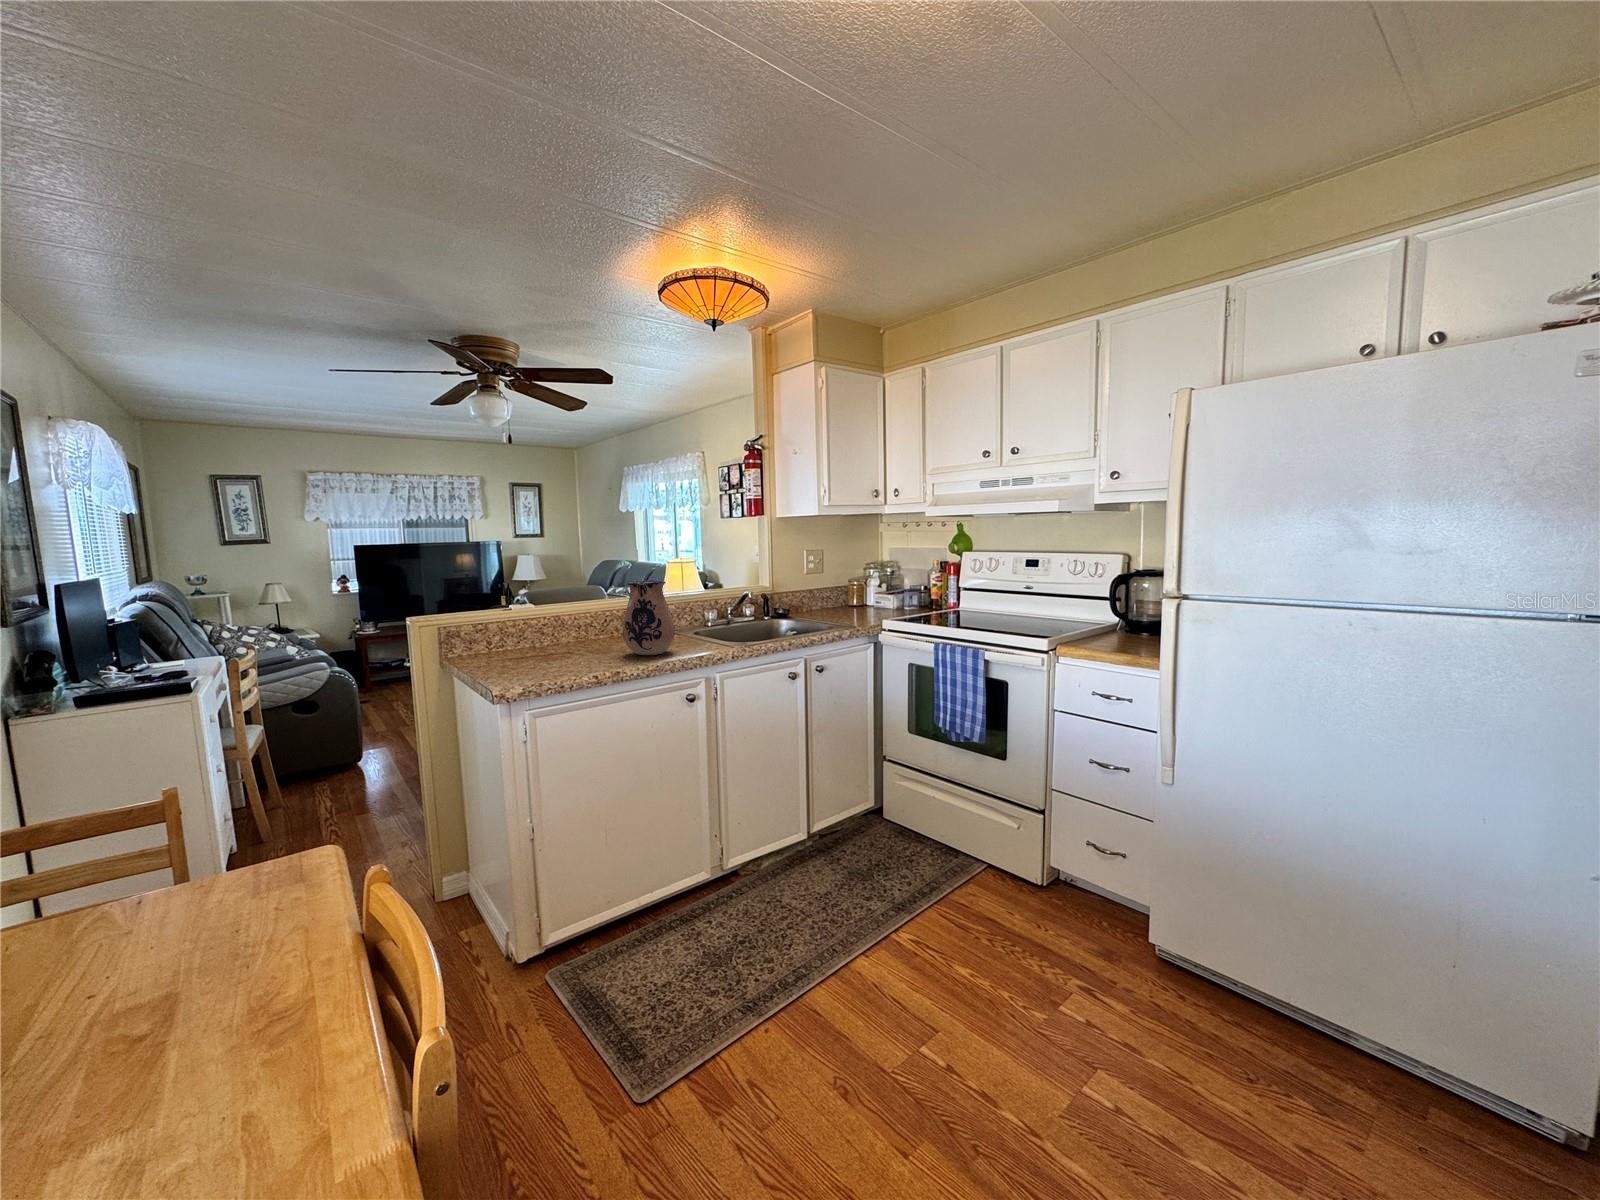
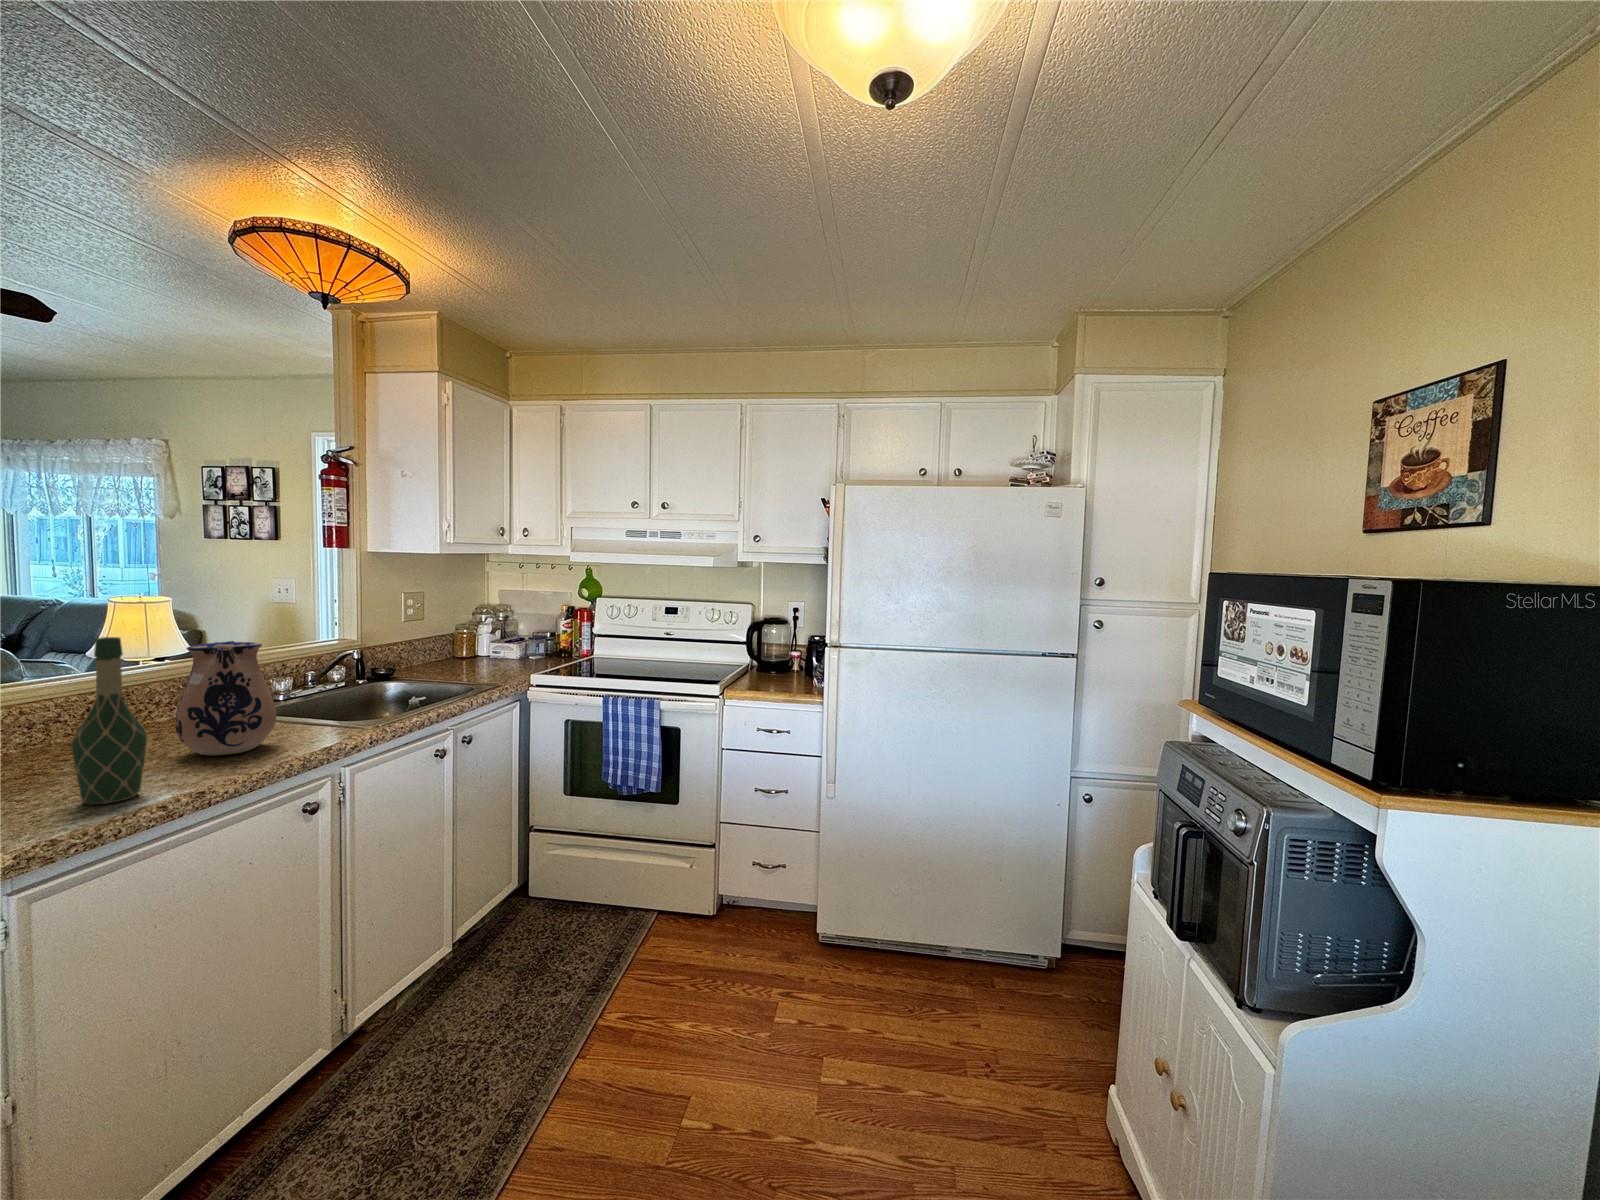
wine bottle: none [557,572,590,673] -> present [72,637,147,805]

